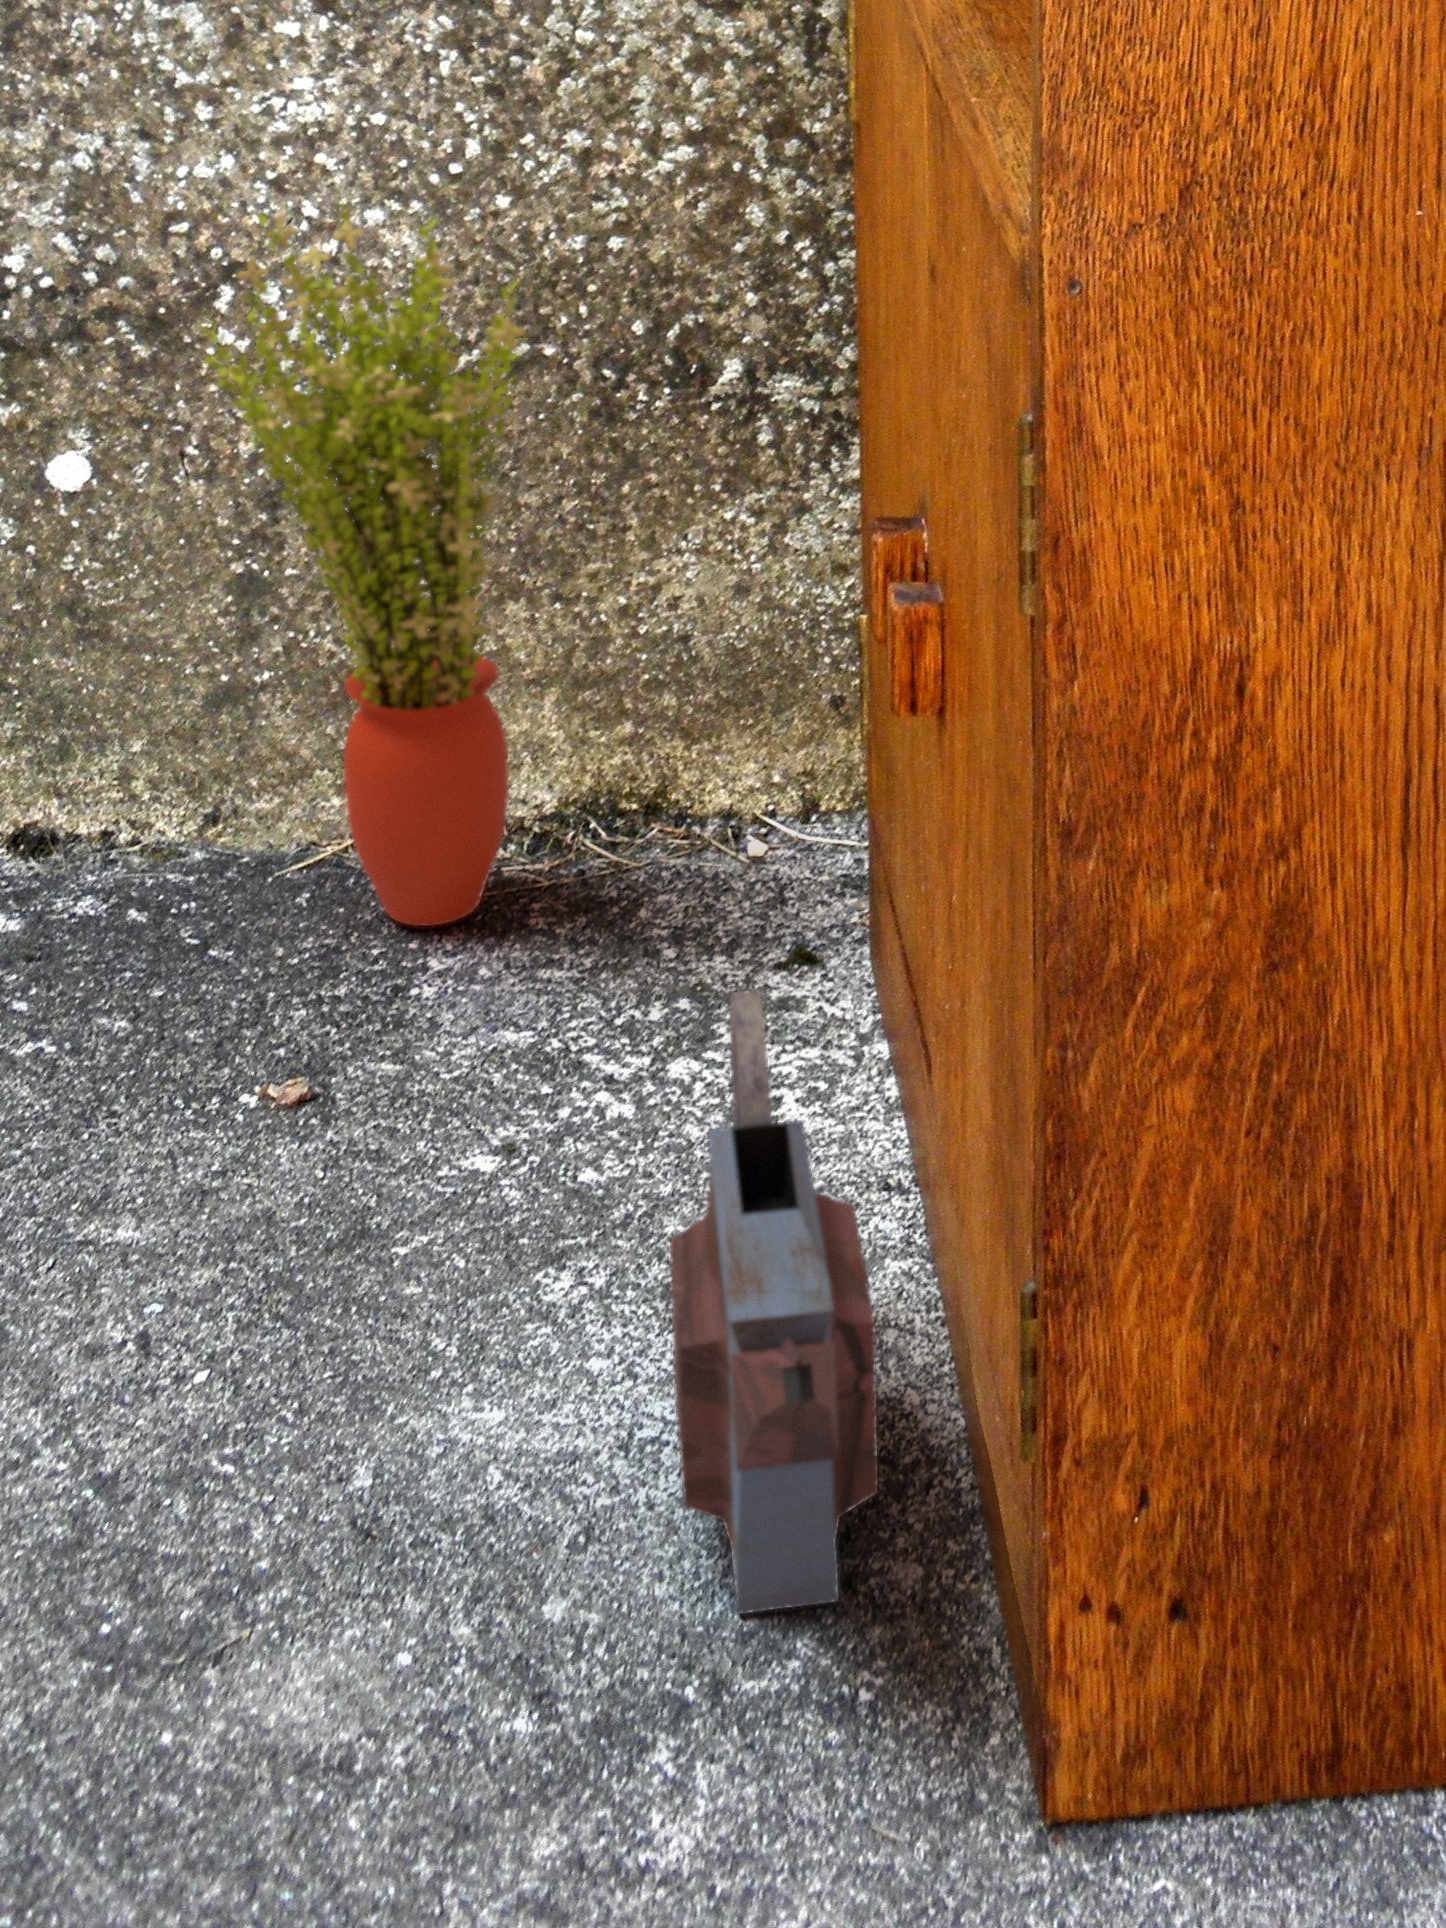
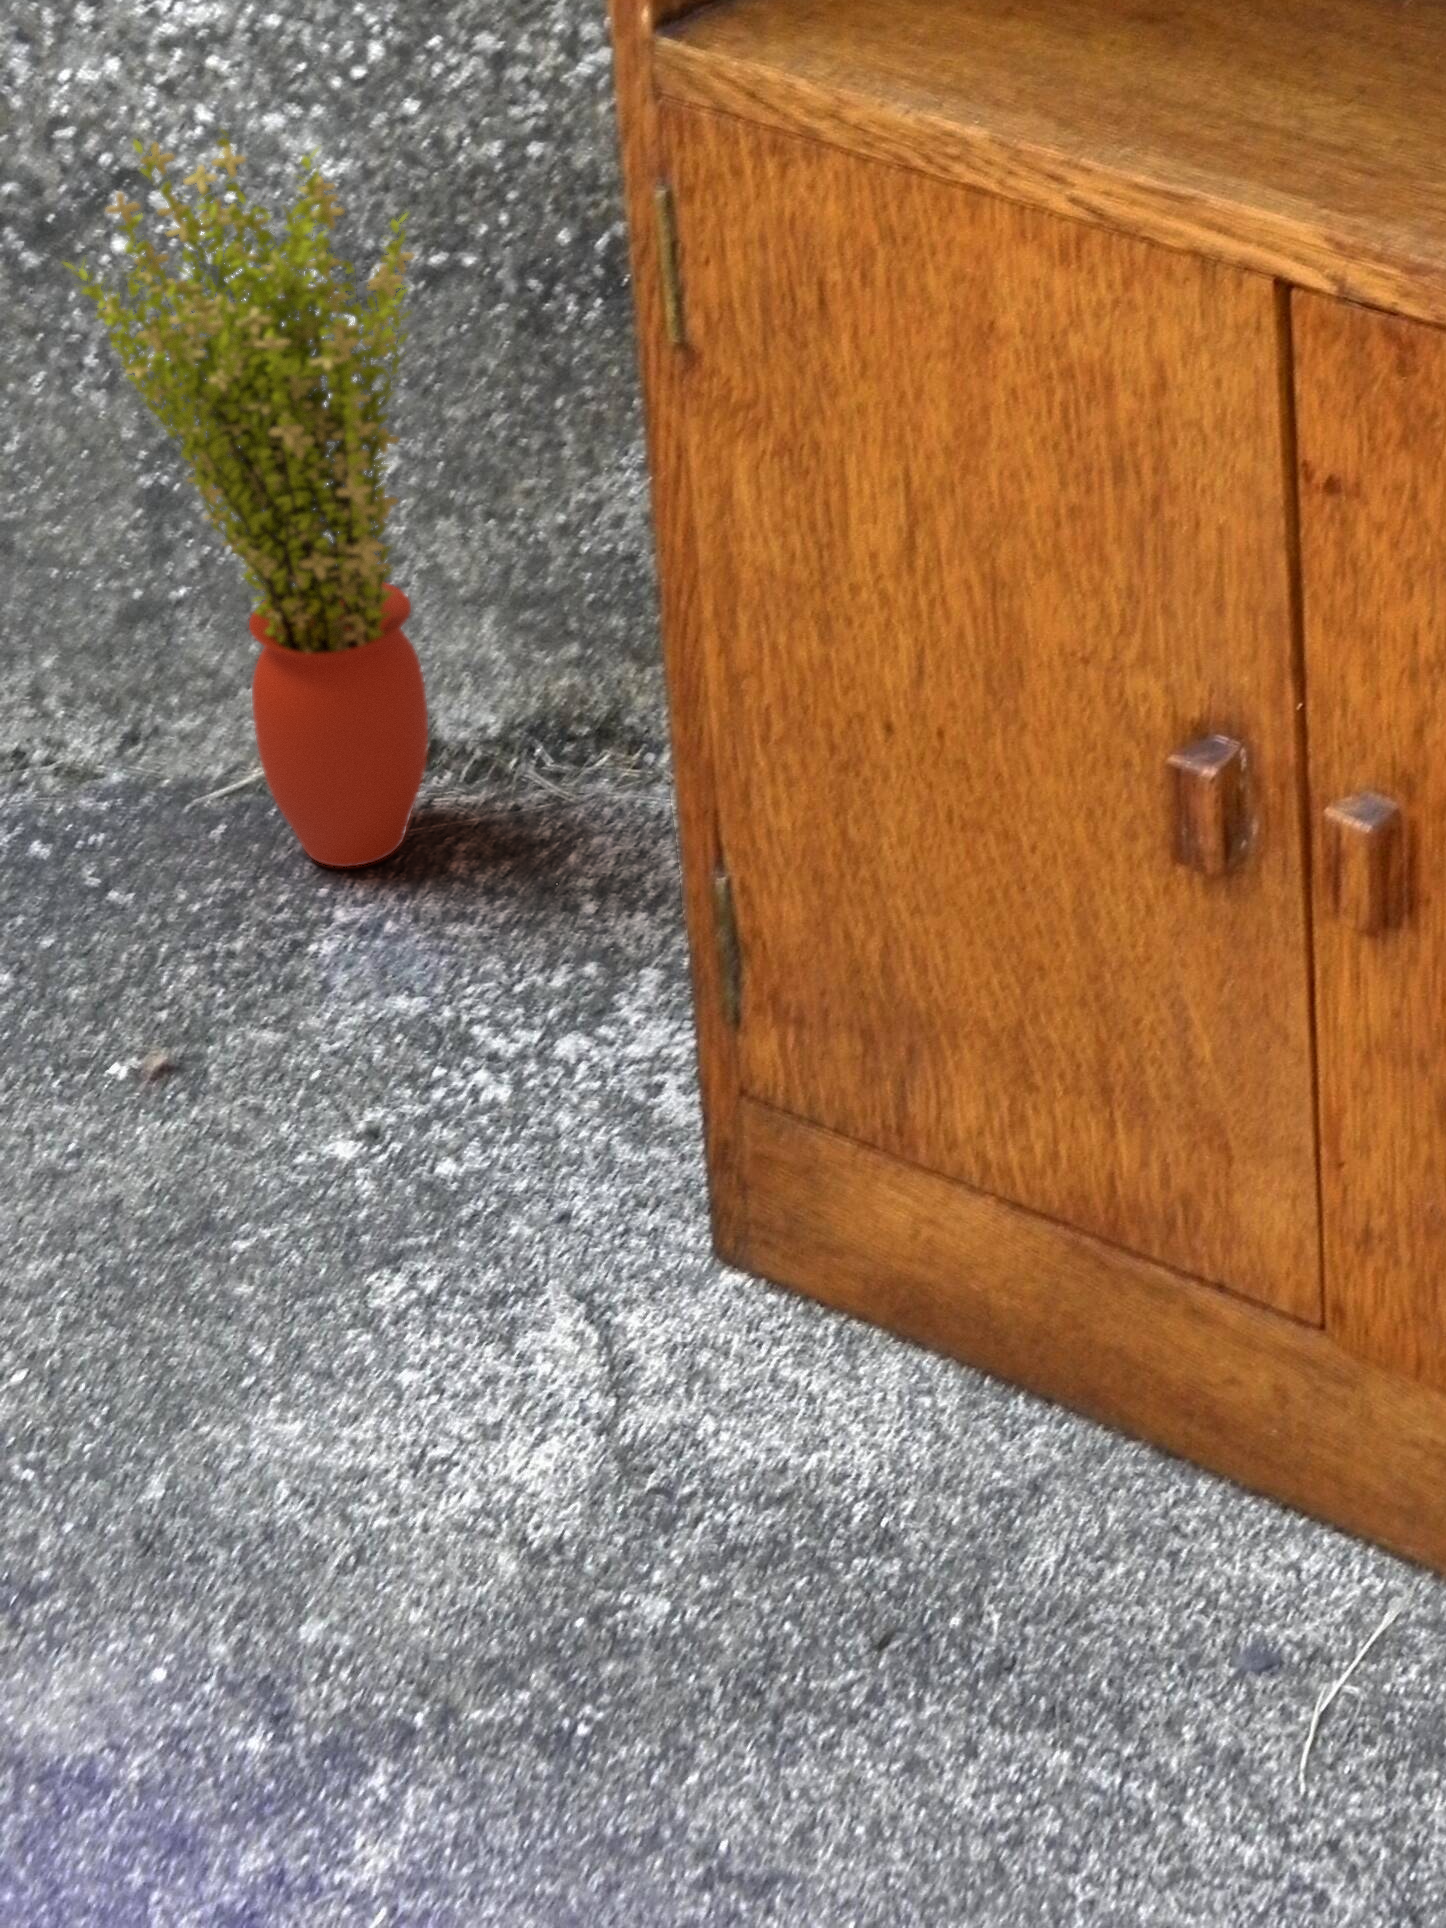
watering can: present [670,990,878,1614] -> none [422,1026,642,1644]

